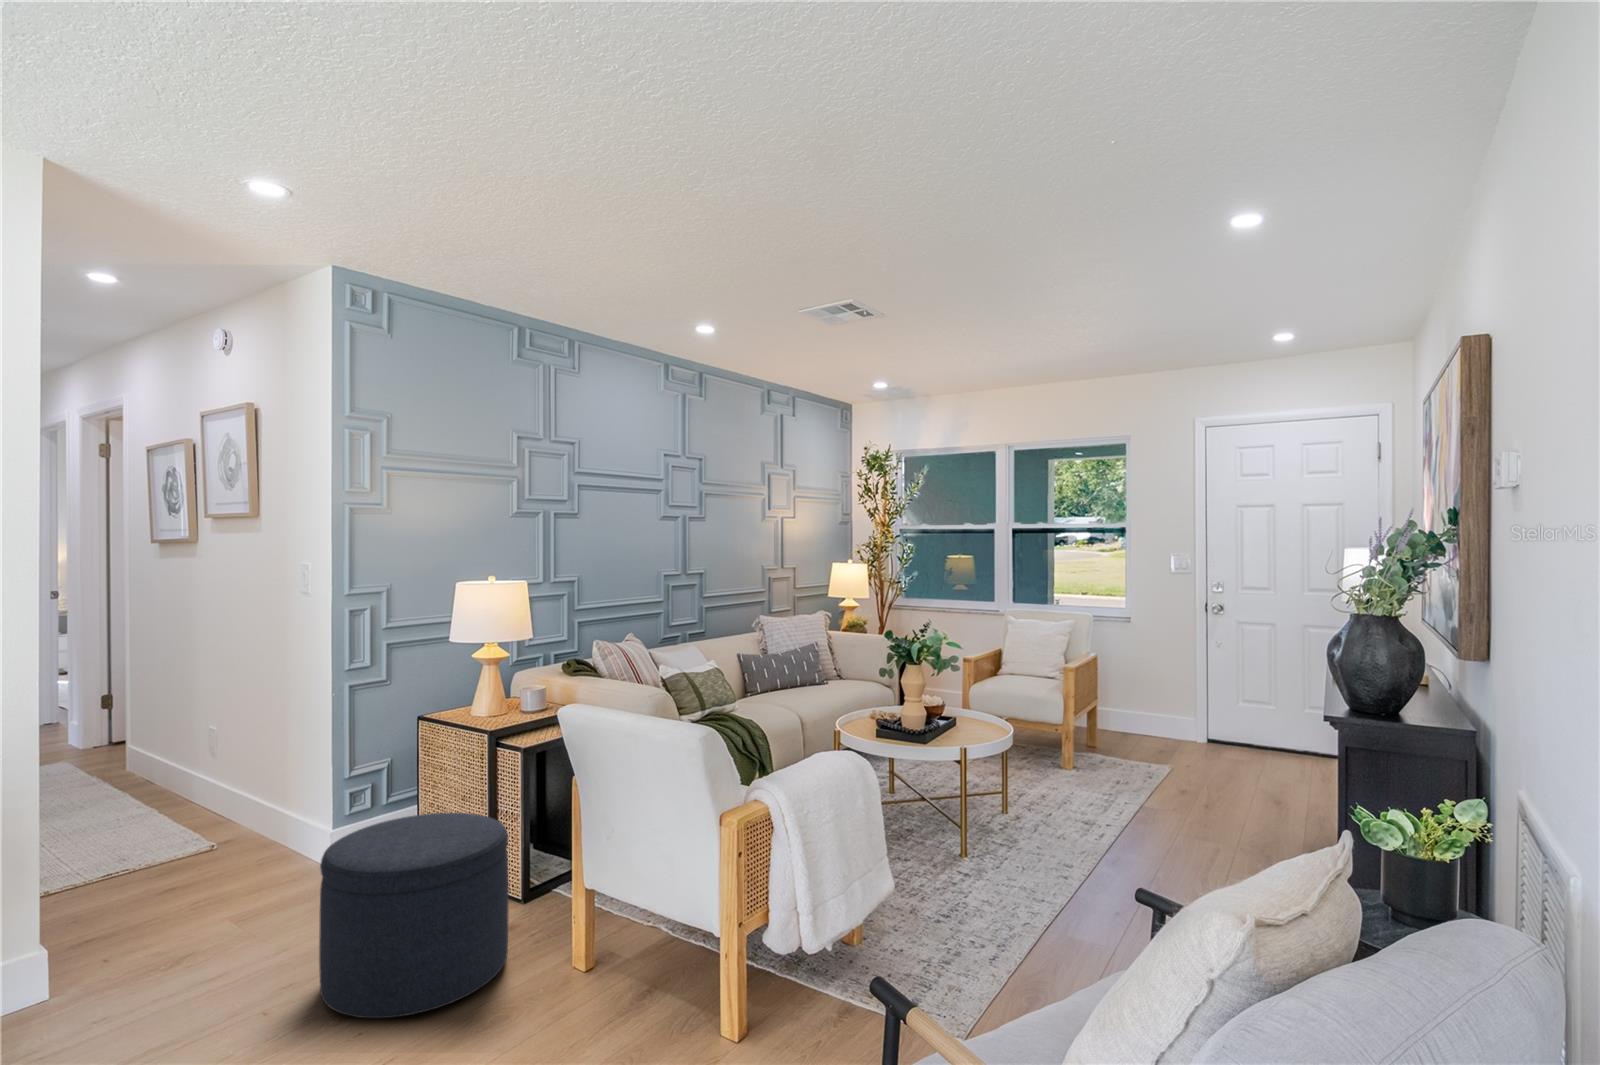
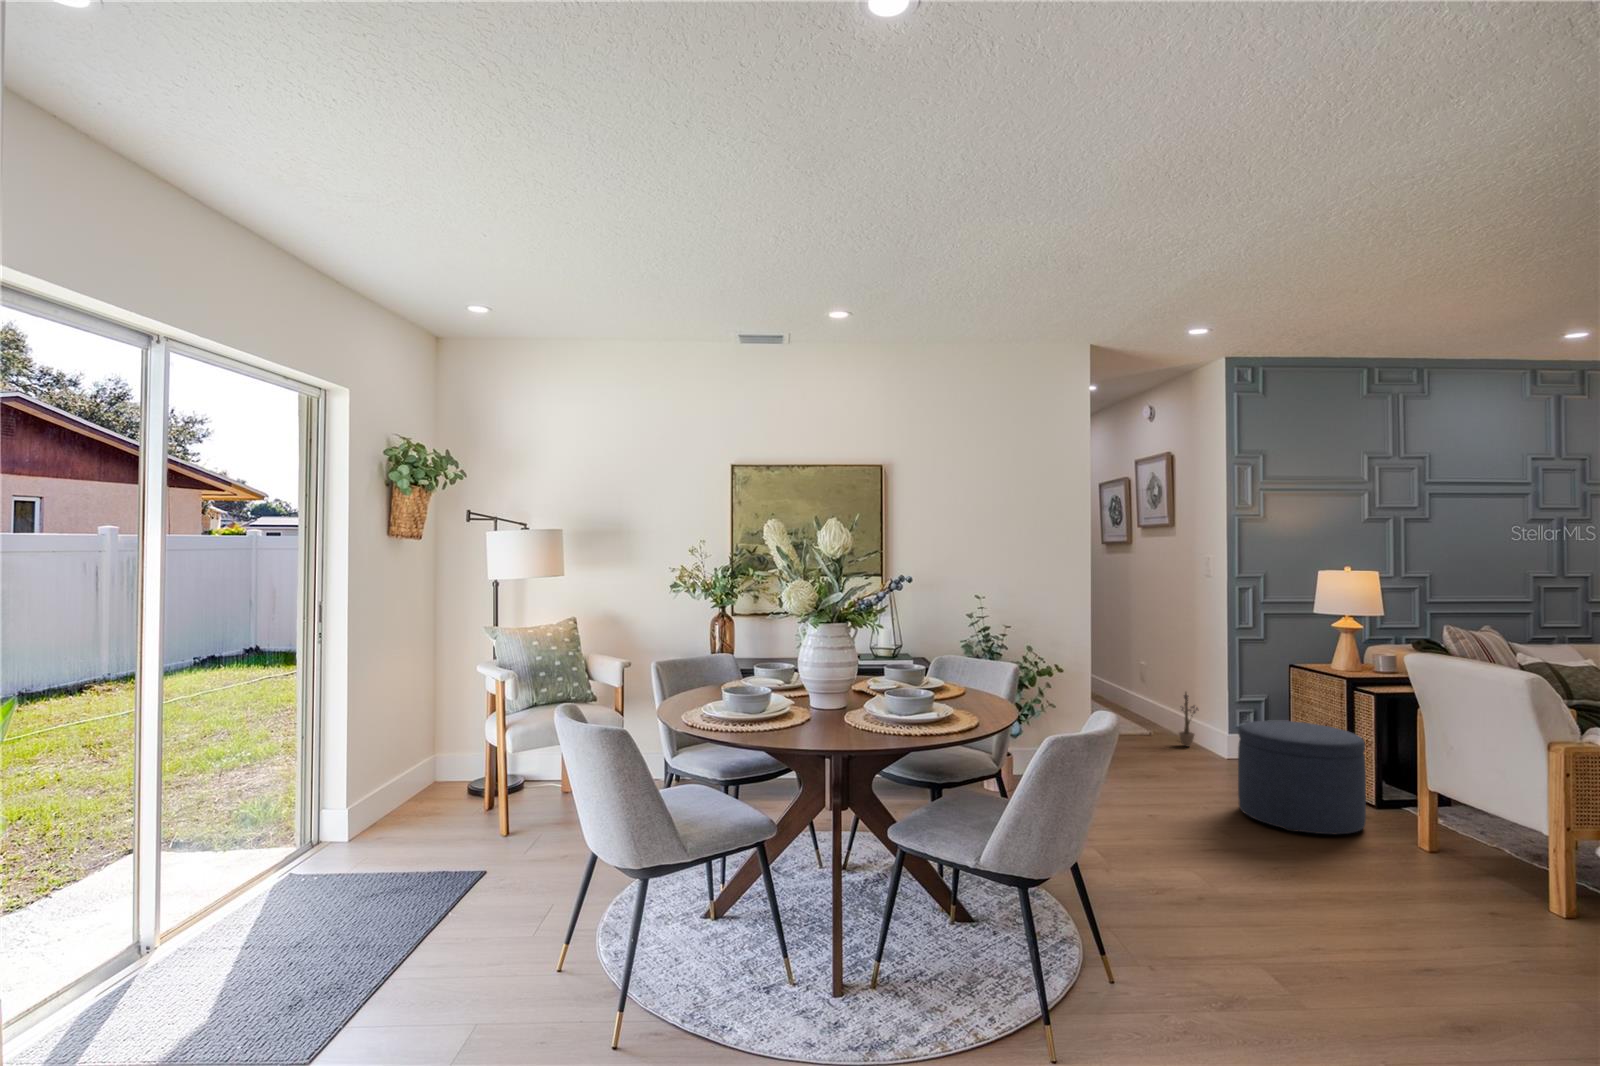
decorative plant: none [254,774,287,860] -> present [1179,692,1198,746]

